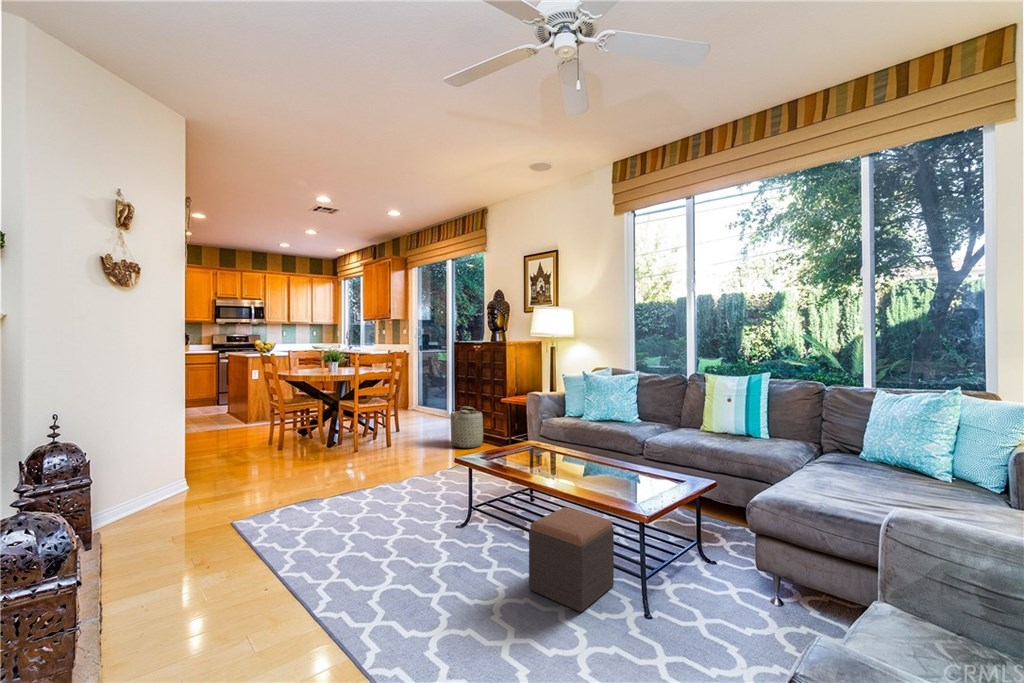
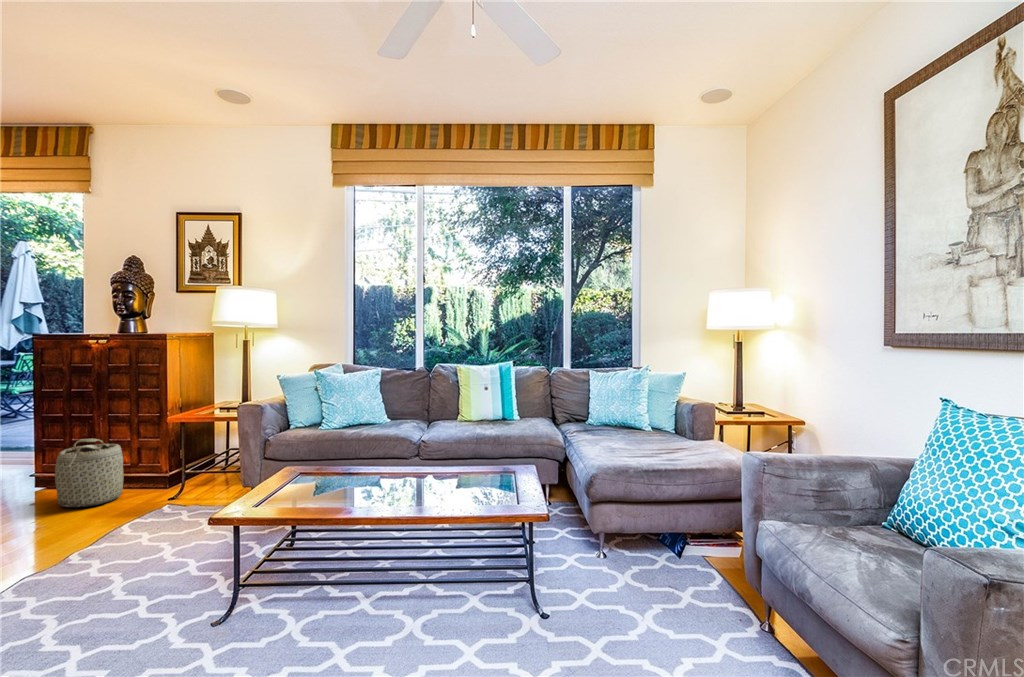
footstool: present [529,507,614,612] -> none [414,532,493,651]

